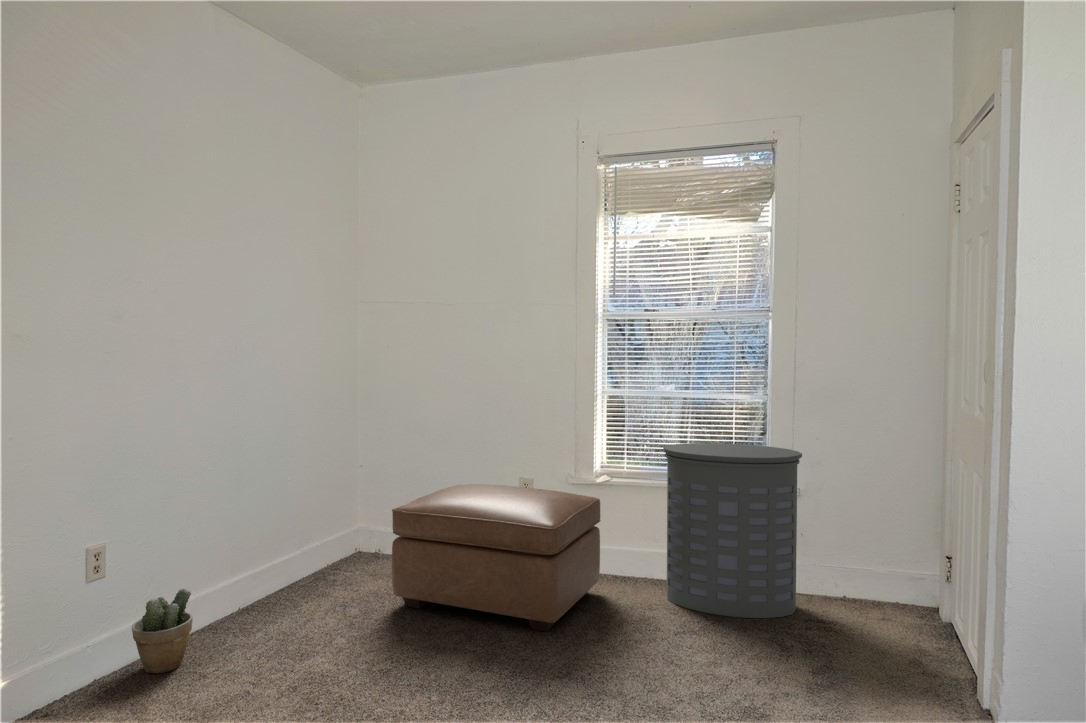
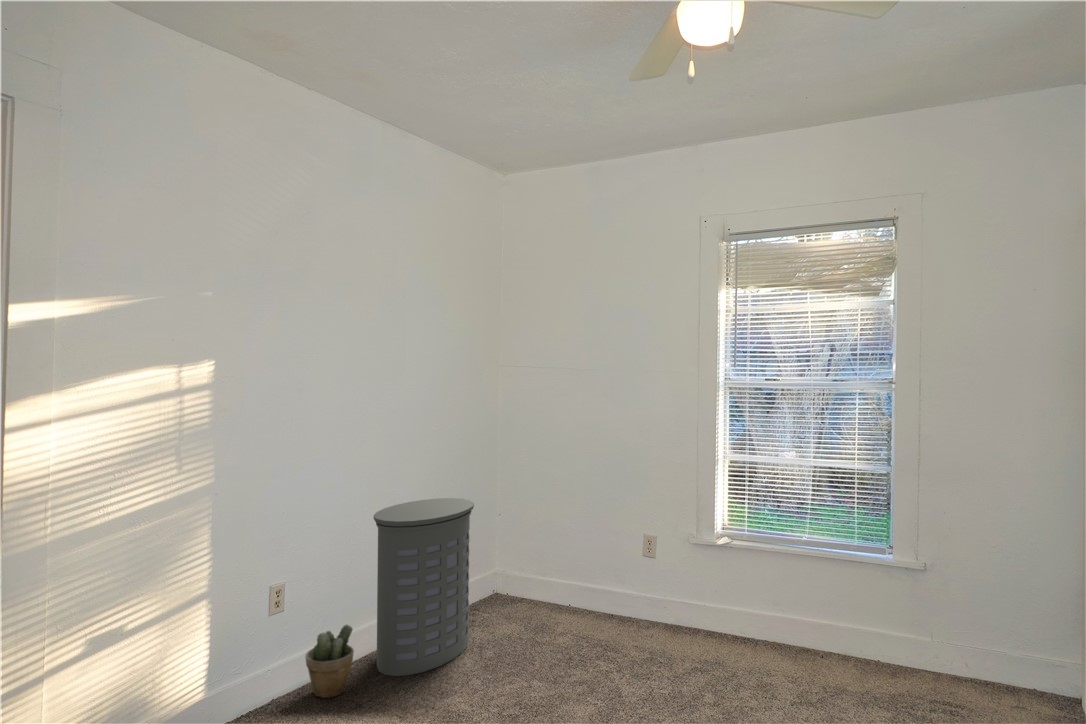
laundry hamper: present [663,443,802,618] -> present [374,498,474,676]
ottoman: present [392,484,601,631] -> none [523,539,719,690]

